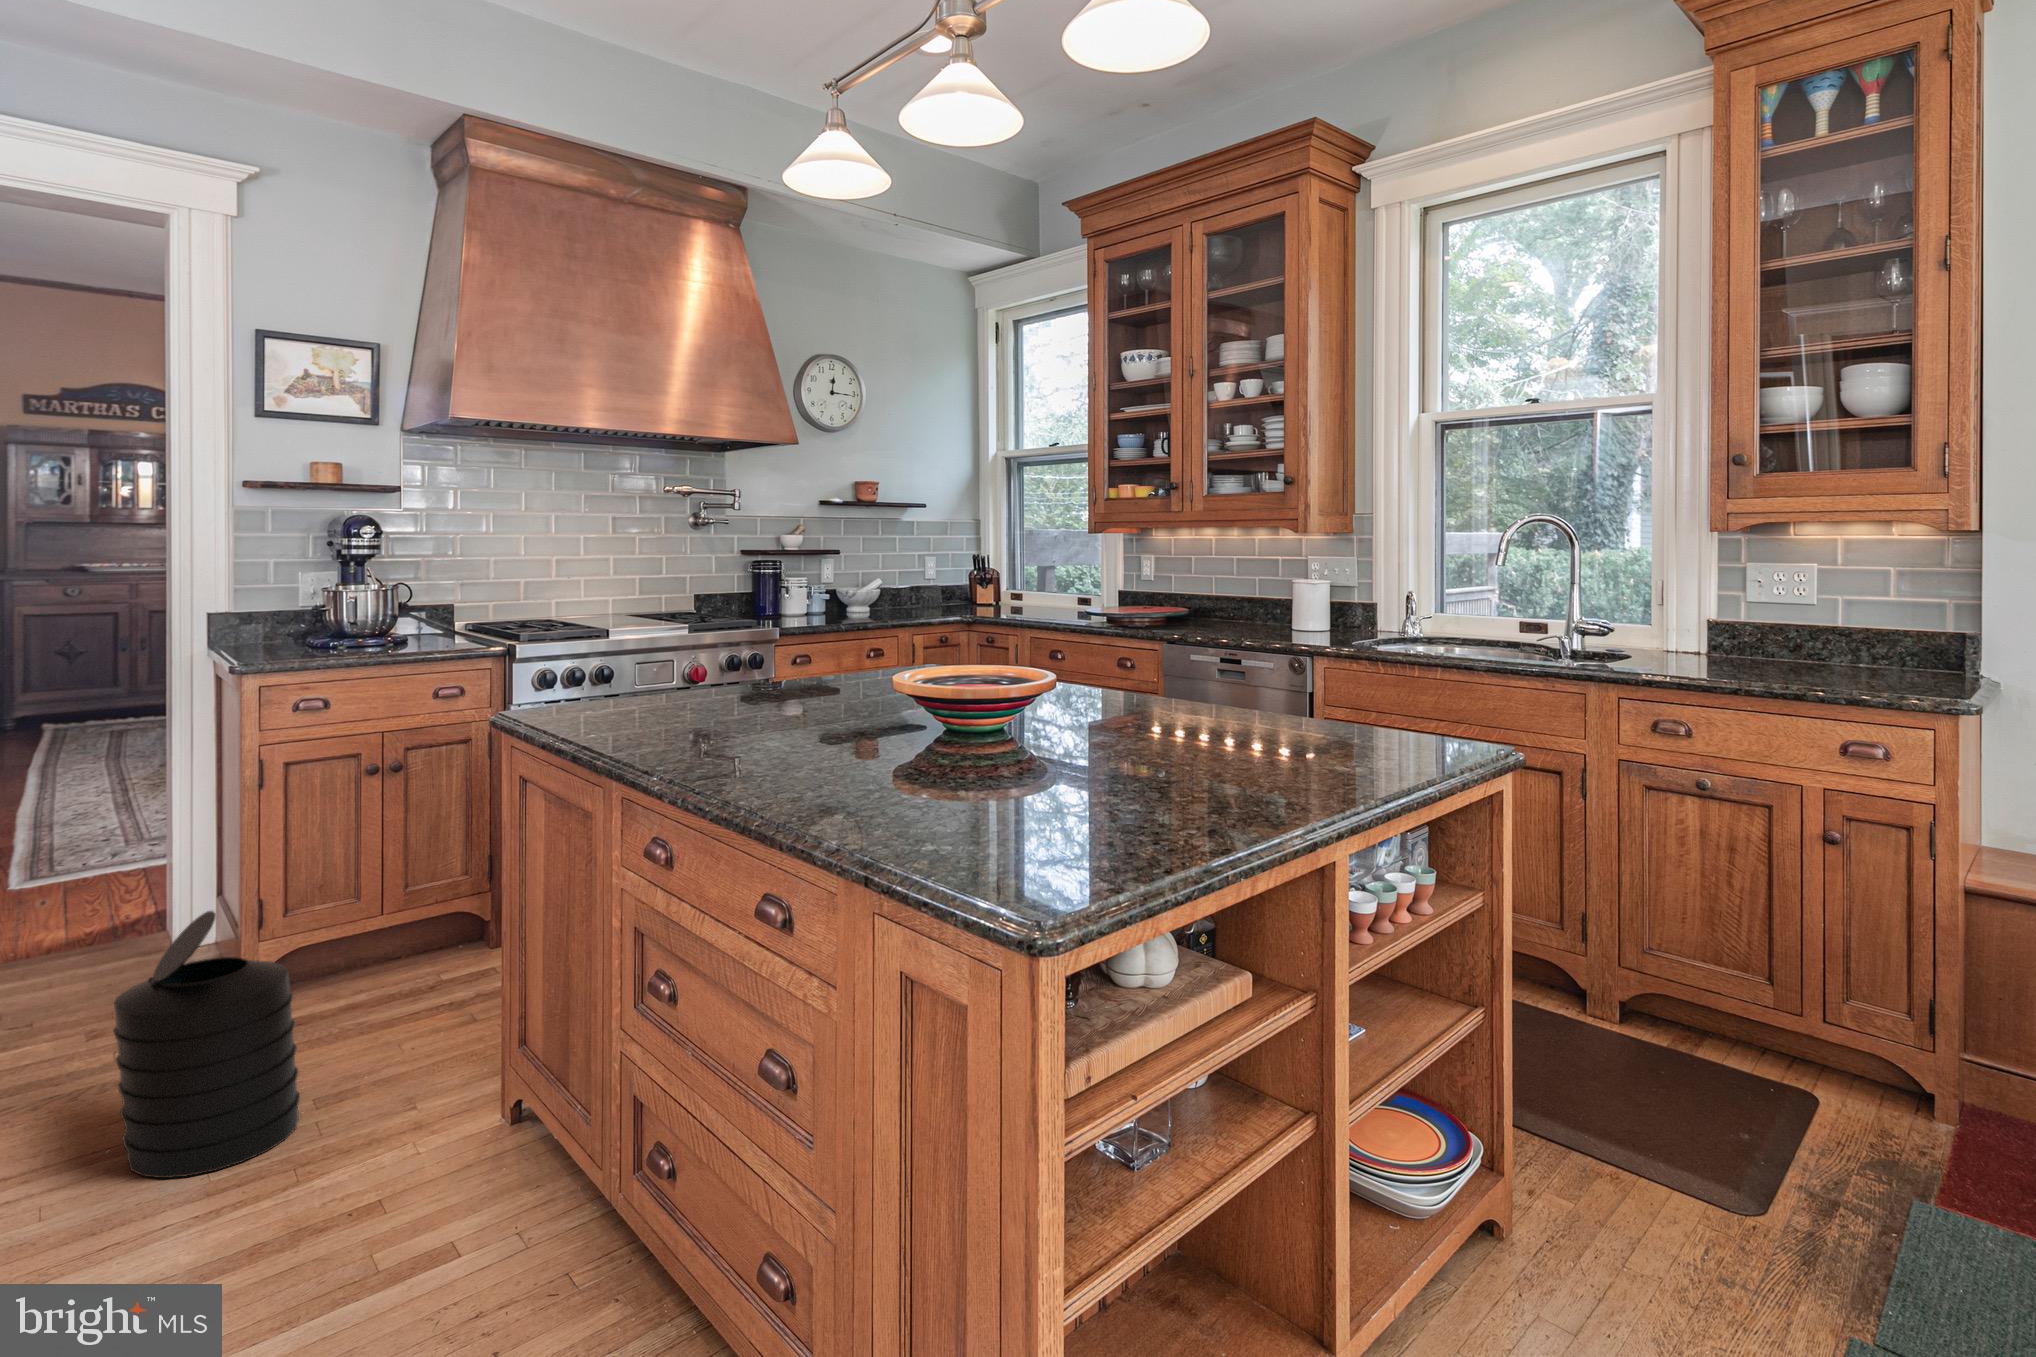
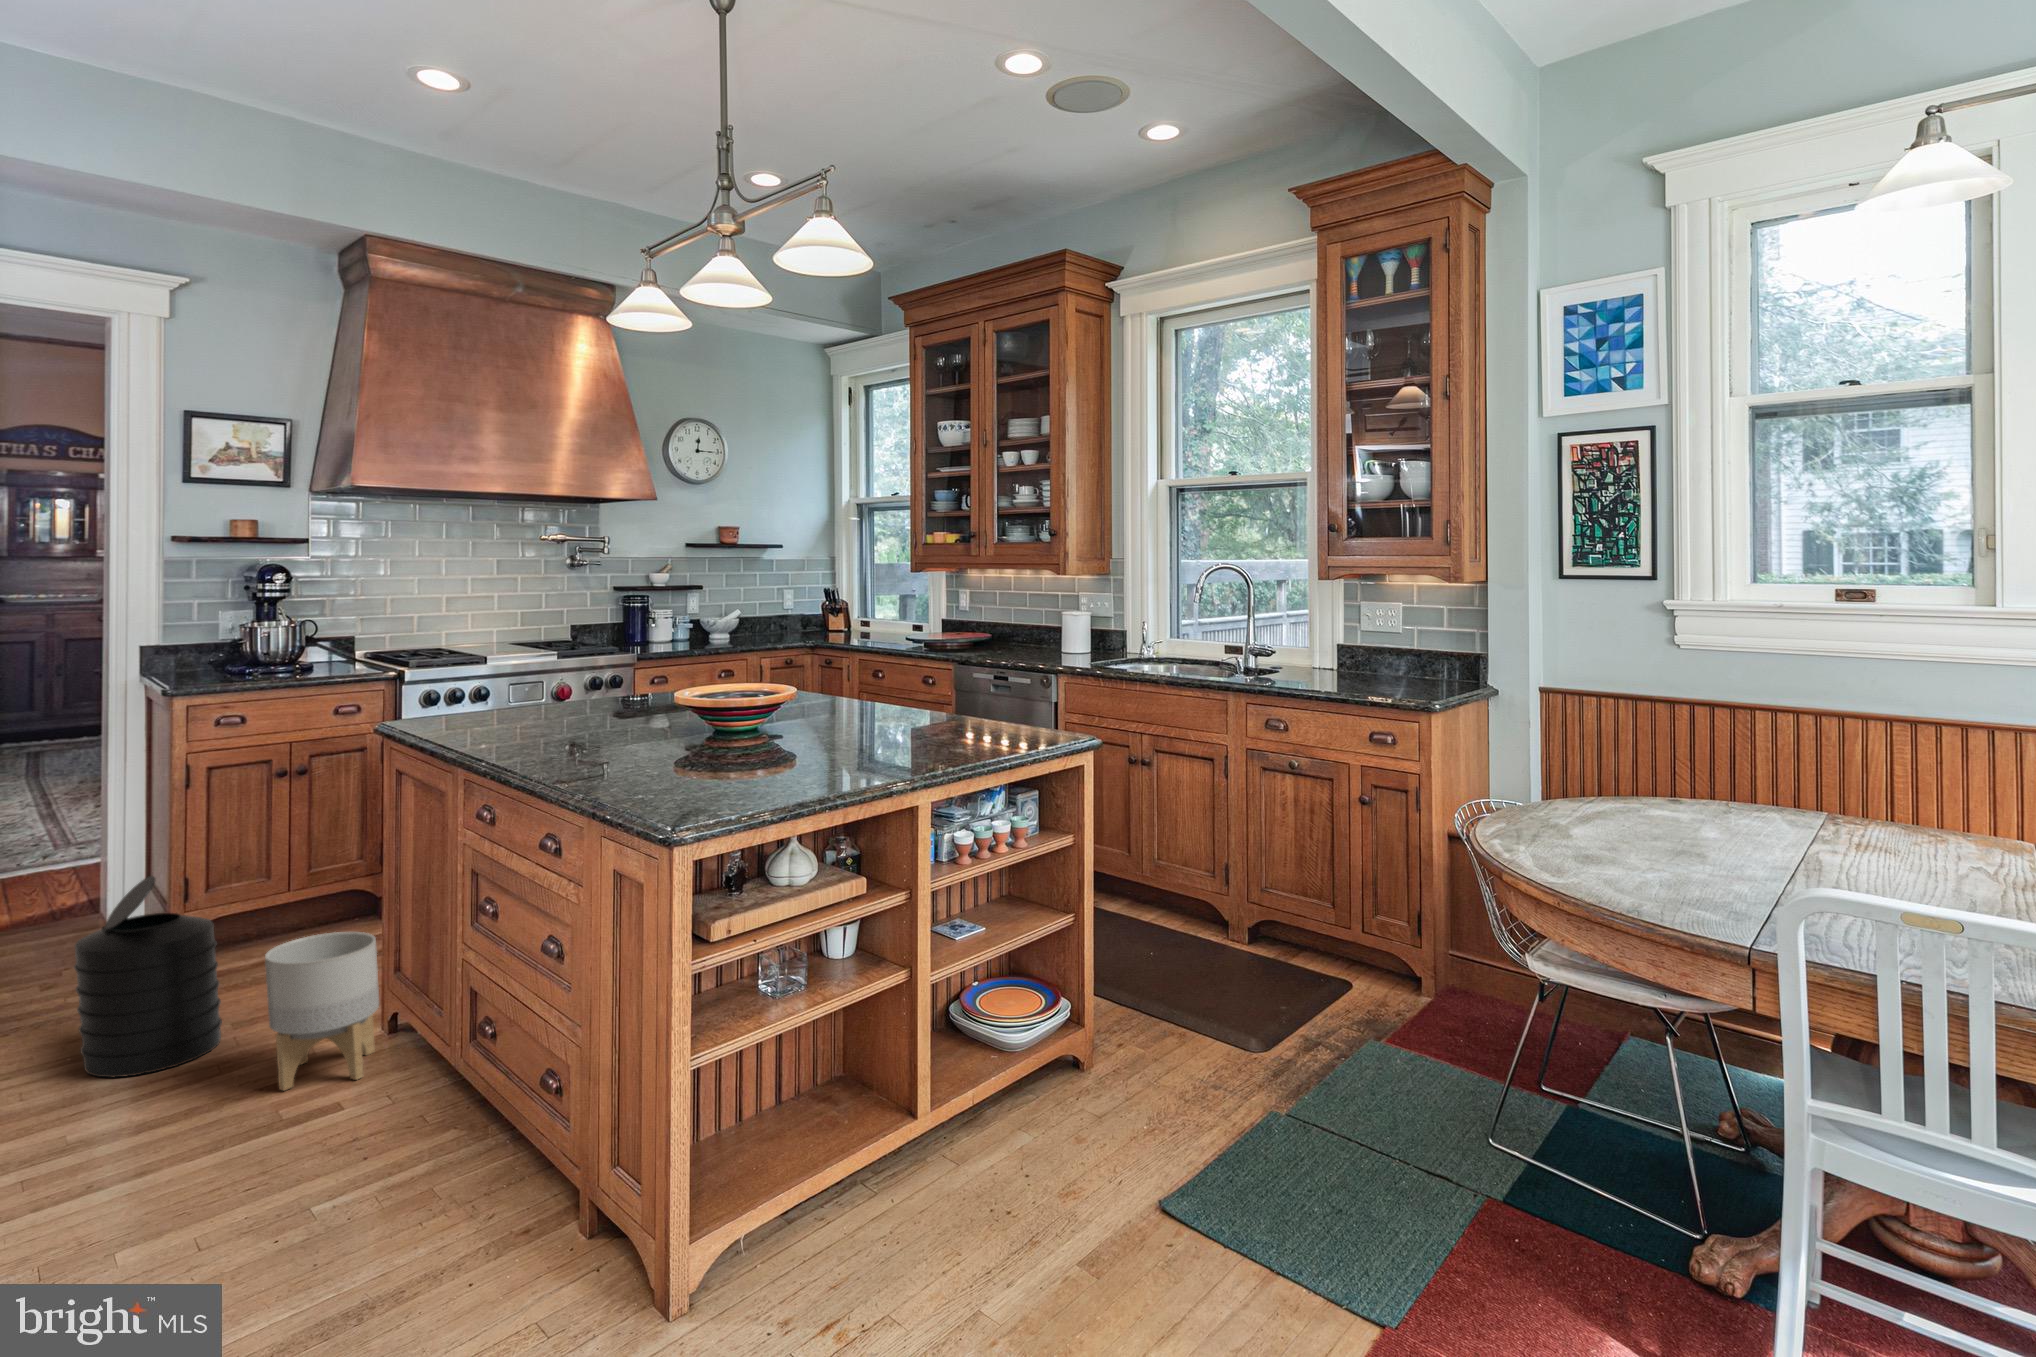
planter: none [353,990,499,1210] -> present [265,932,379,1090]

